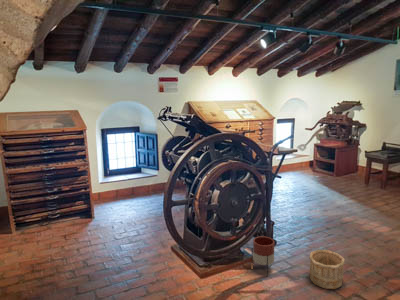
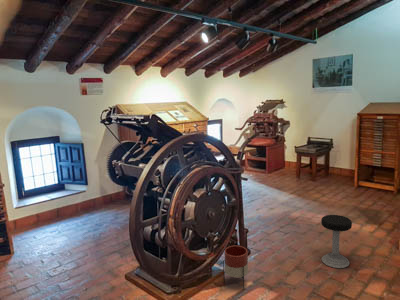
stool: none [355,223,389,276] -> present [321,215,352,268]
wooden bucket: present [309,250,345,289] -> none [284,249,320,291]

